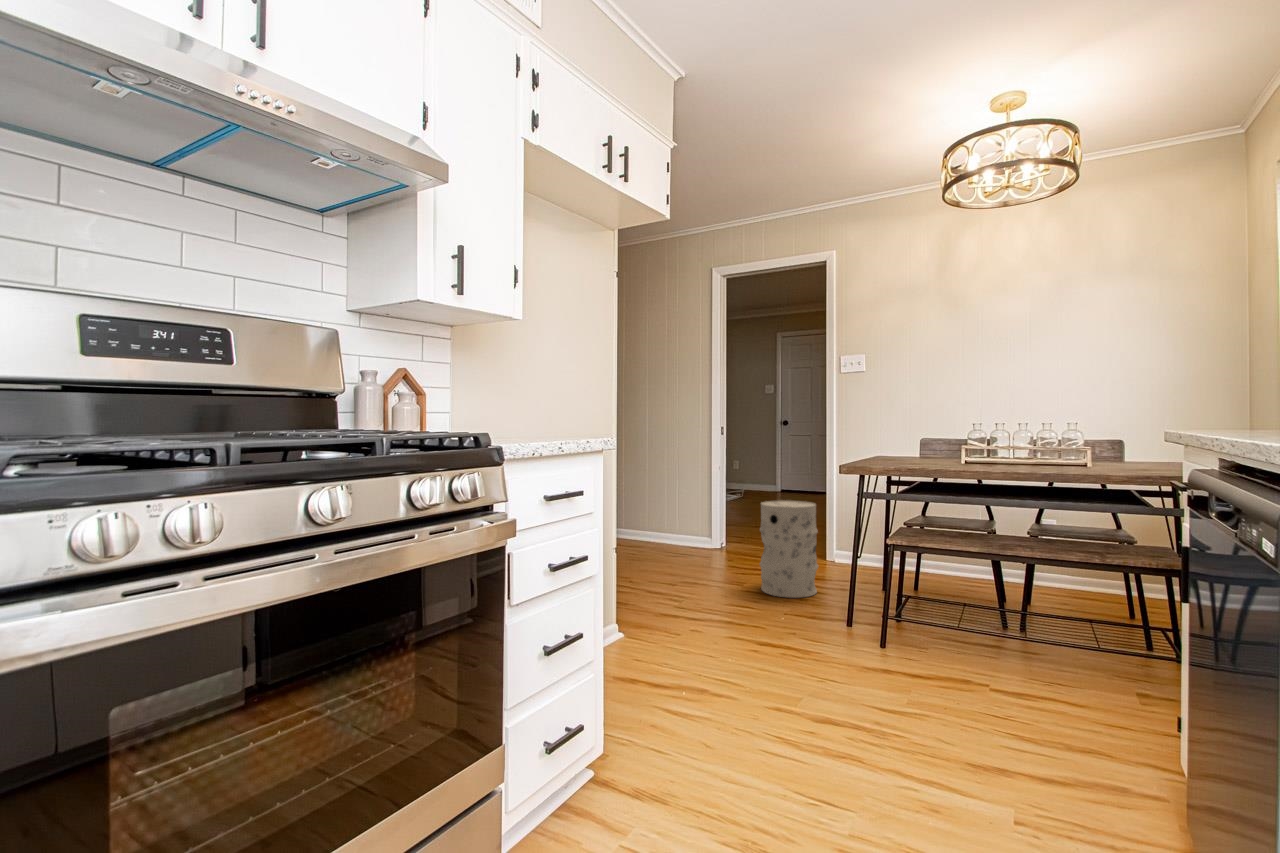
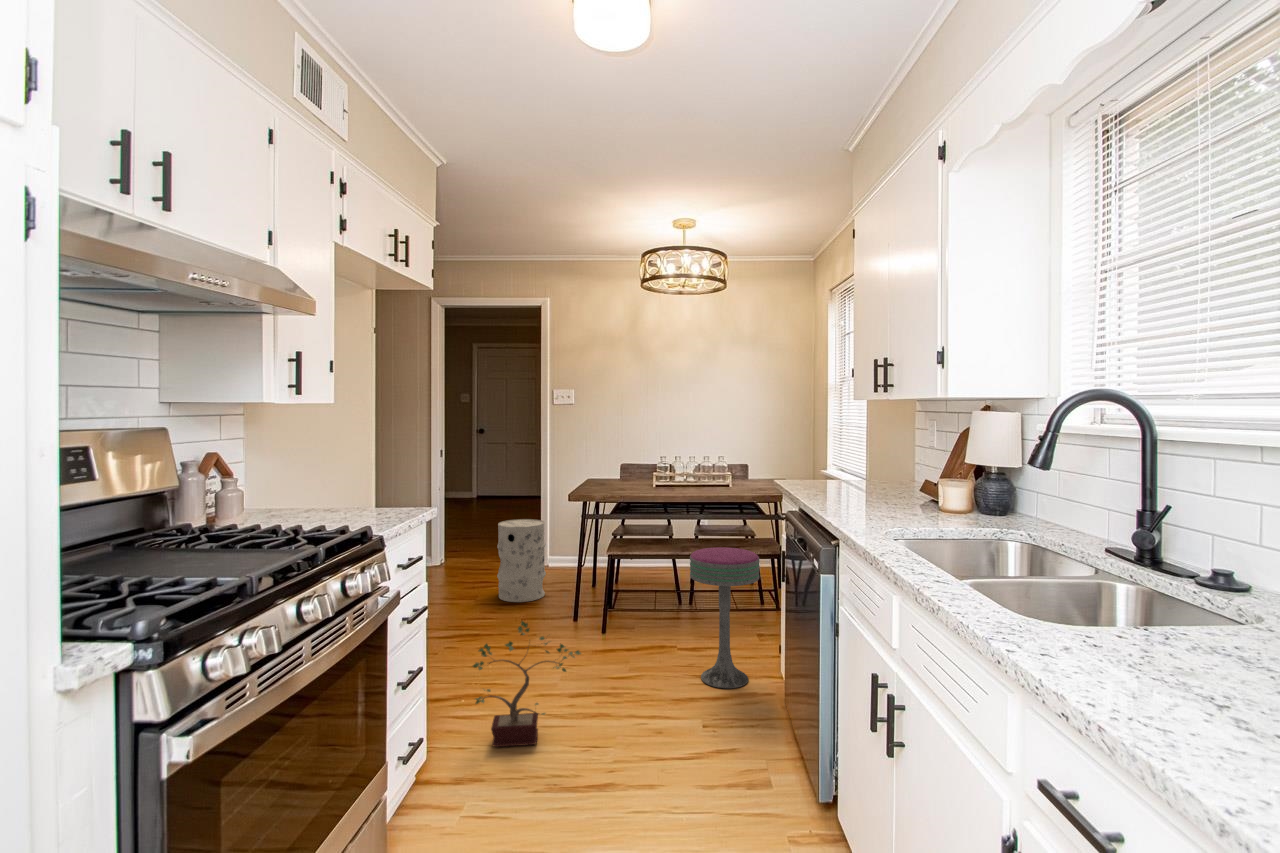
bar stool: none [1004,538,1137,766] -> present [690,547,760,688]
potted plant: none [665,600,811,773] -> present [473,621,581,747]

